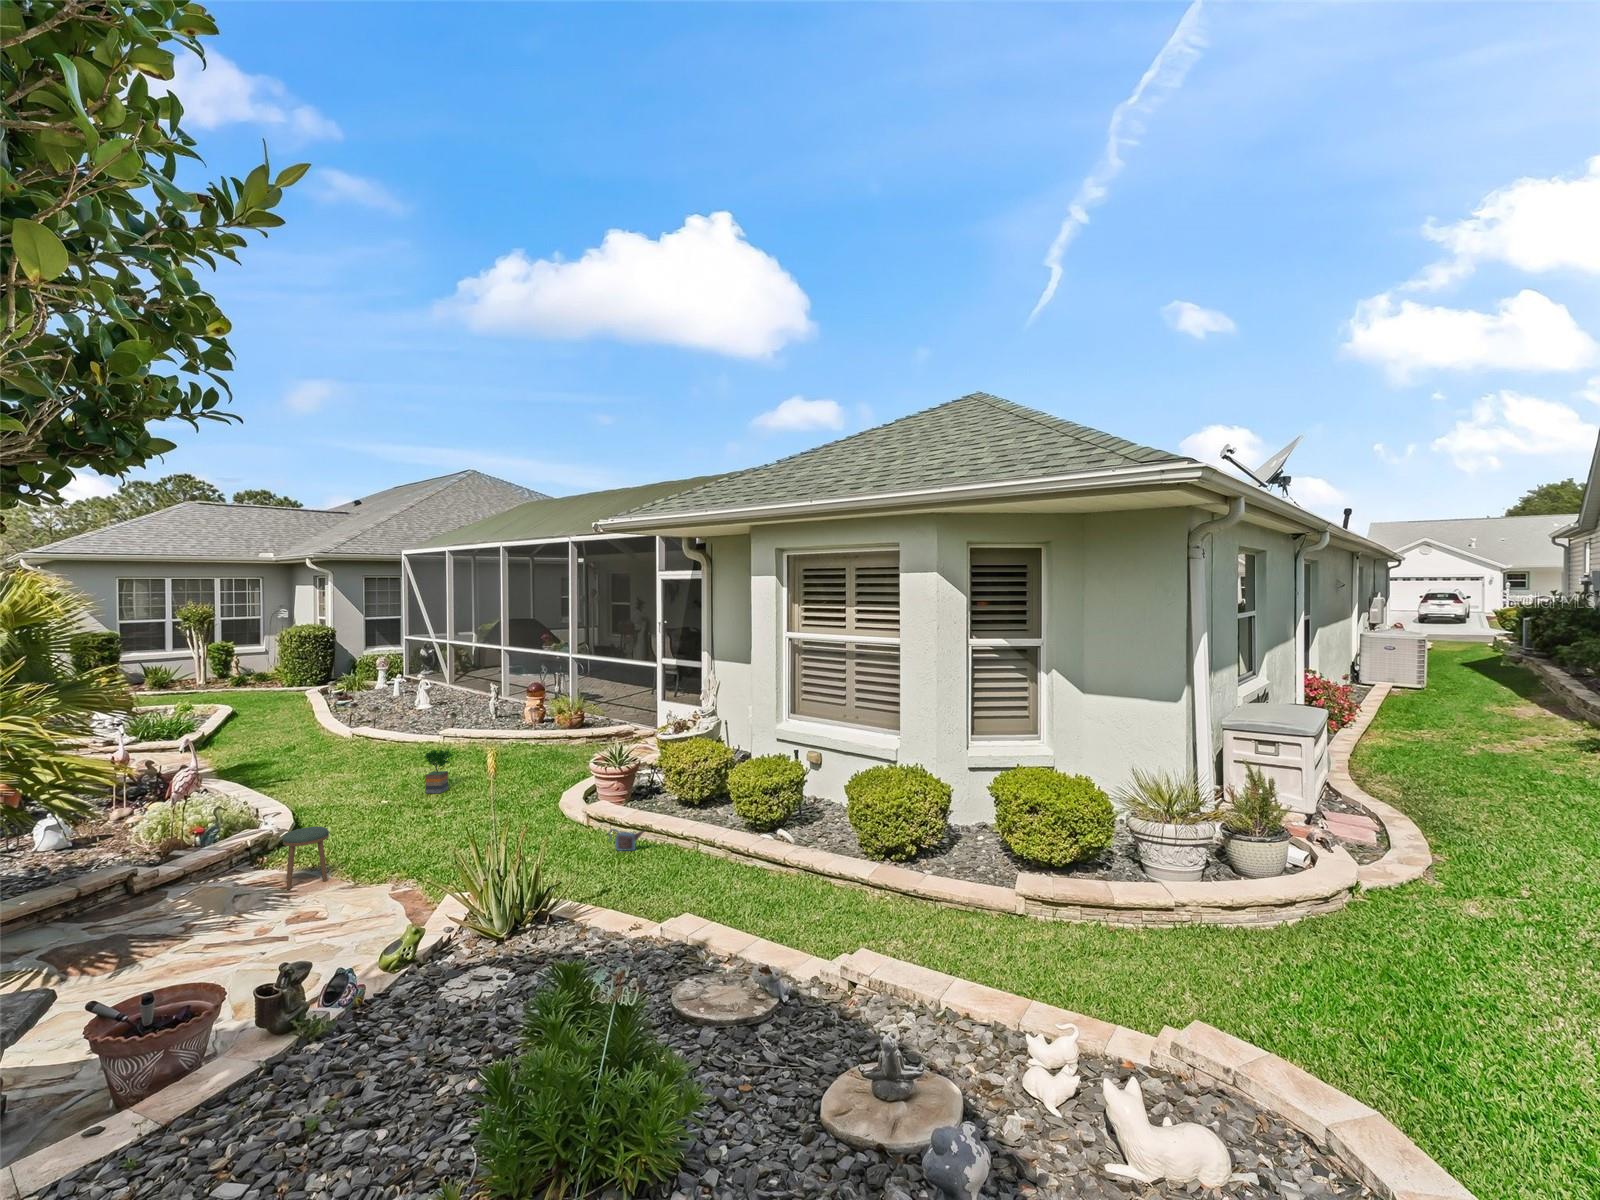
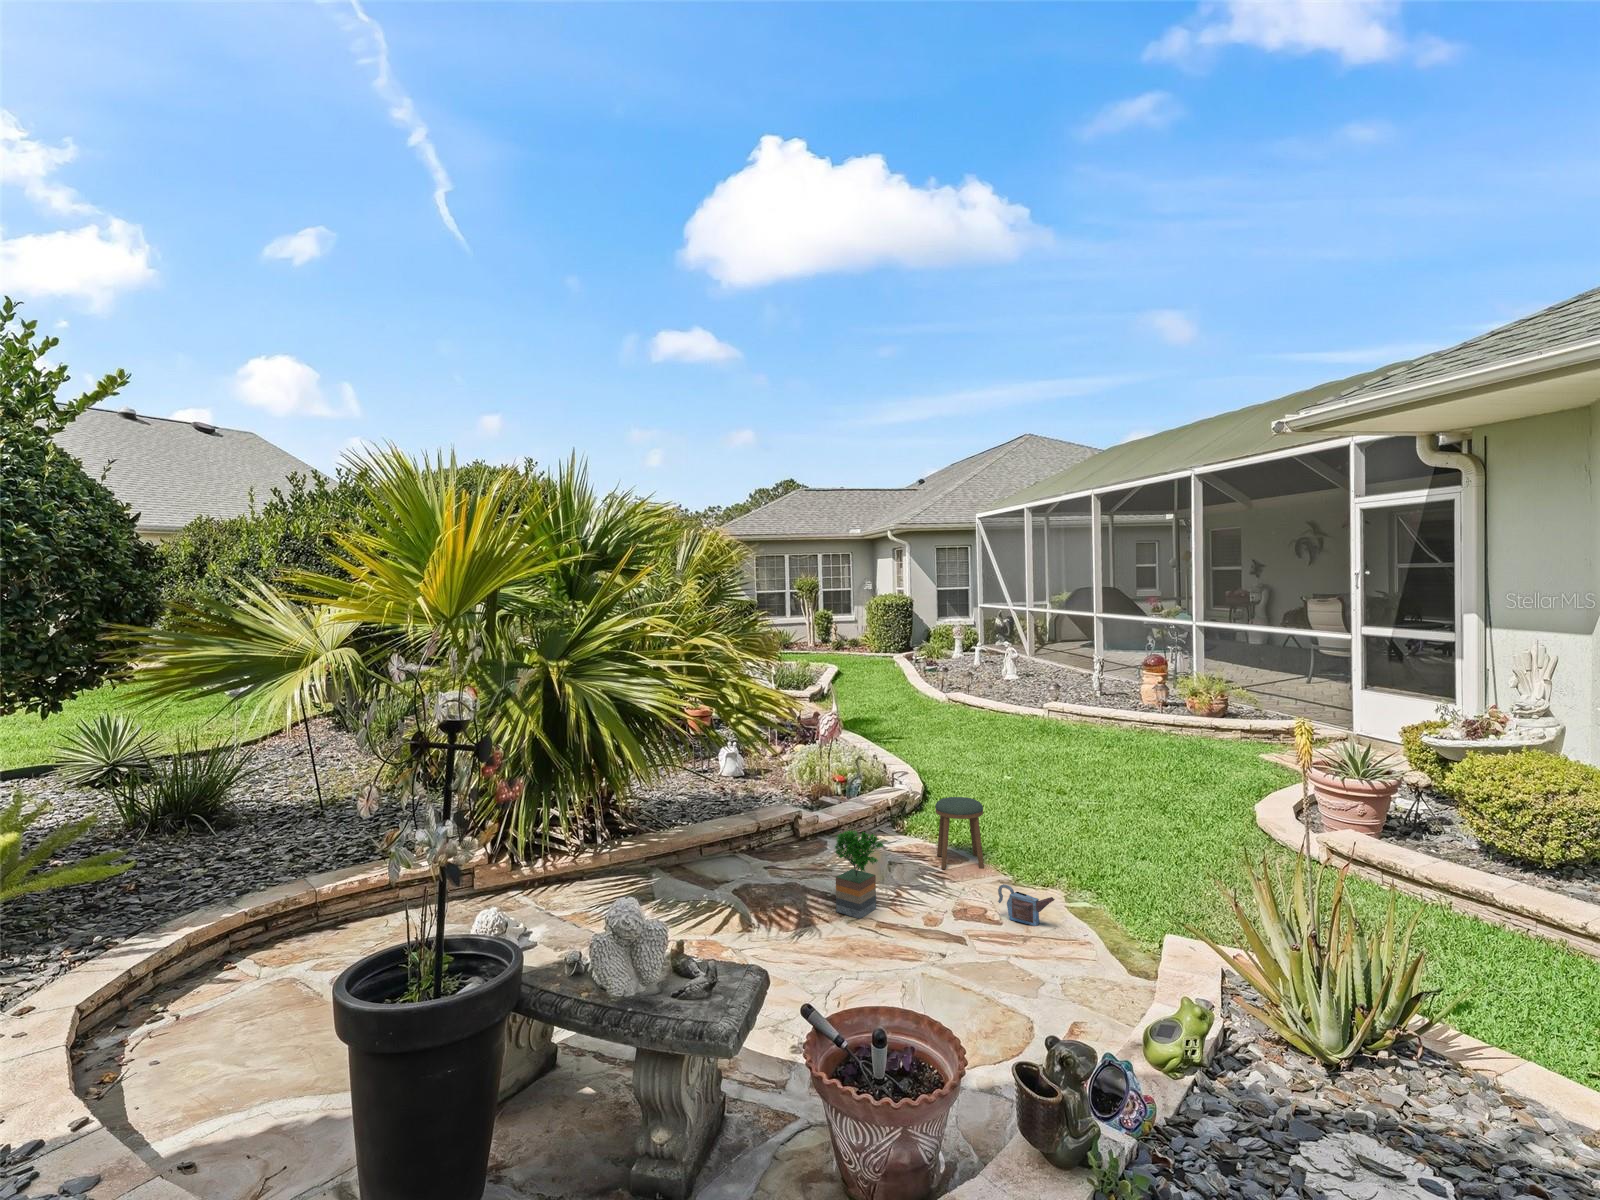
potted tree: present [425,750,452,793] -> present [835,830,883,919]
watering can: present [608,829,645,851] -> present [998,884,1055,926]

